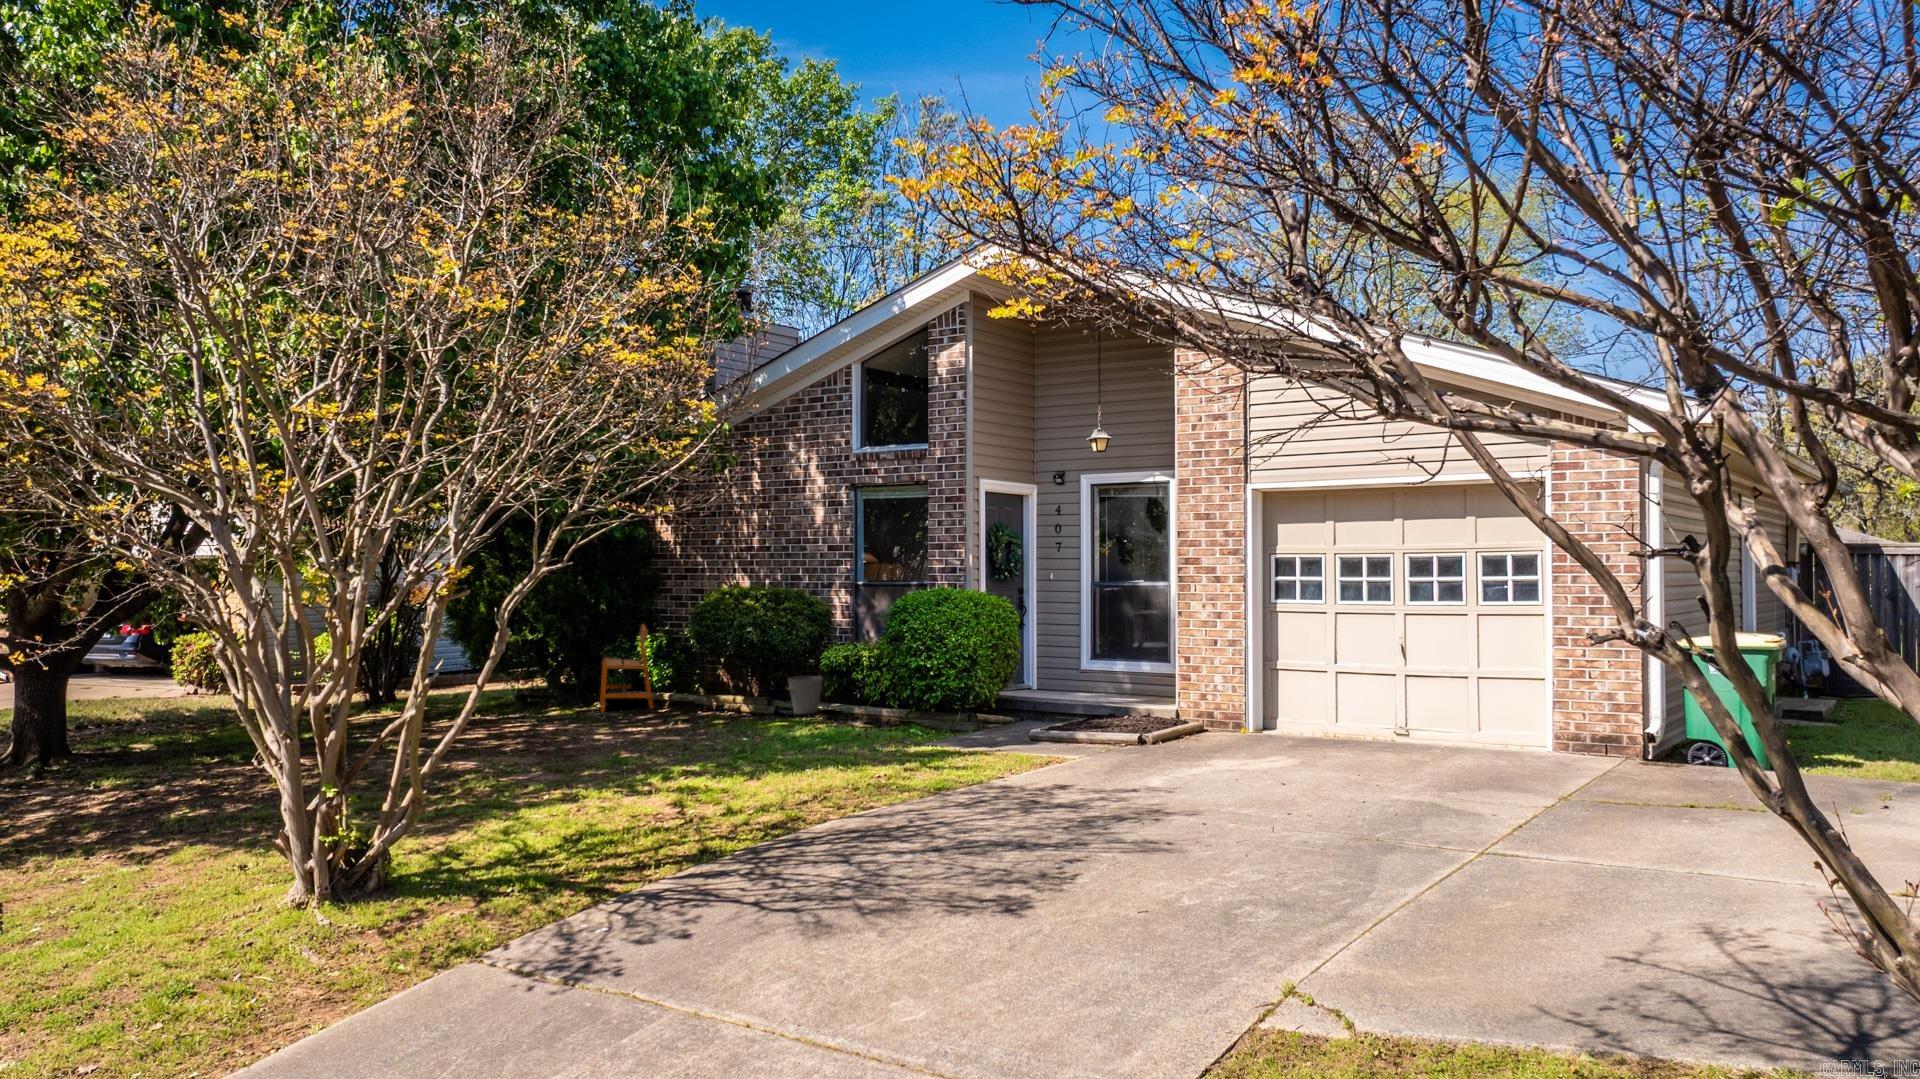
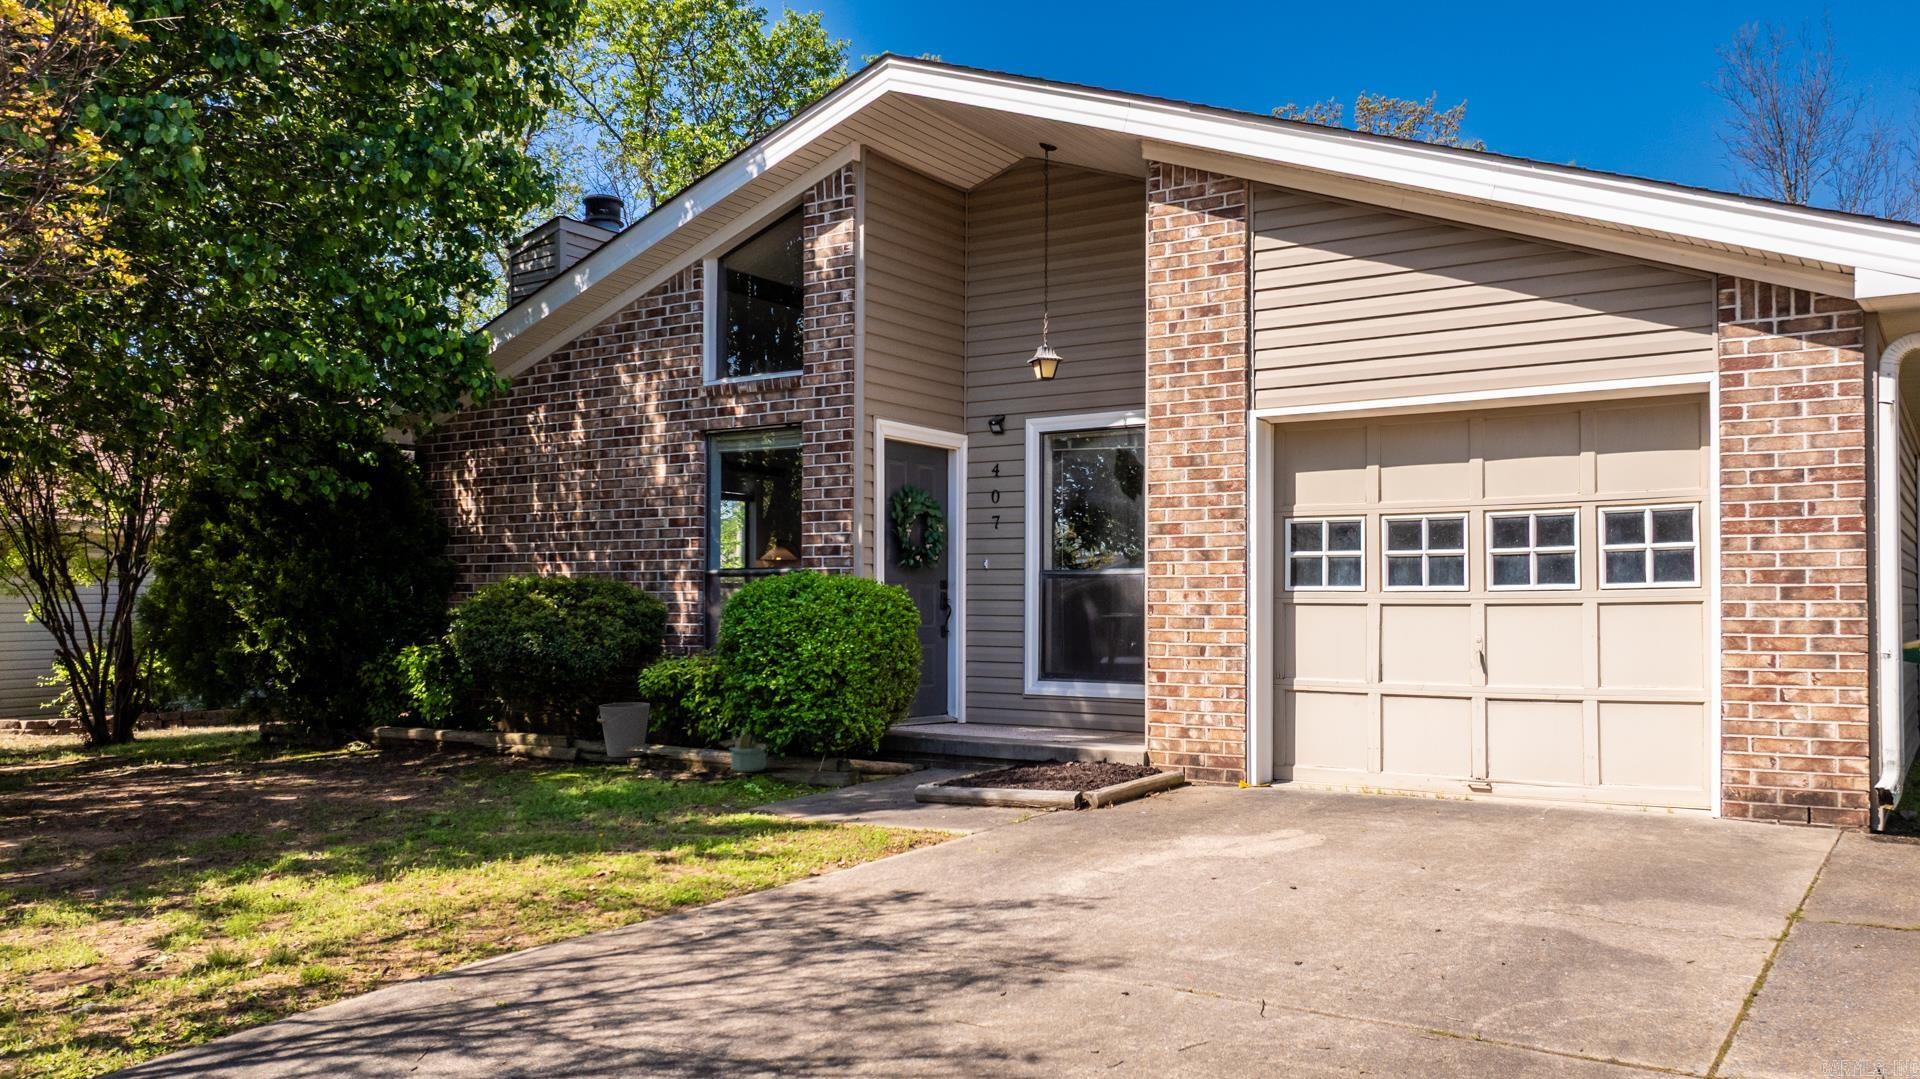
bench: present [600,624,653,712] -> none [344,631,433,753]
decorative plant: none [884,694,917,725] -> present [721,730,766,772]

